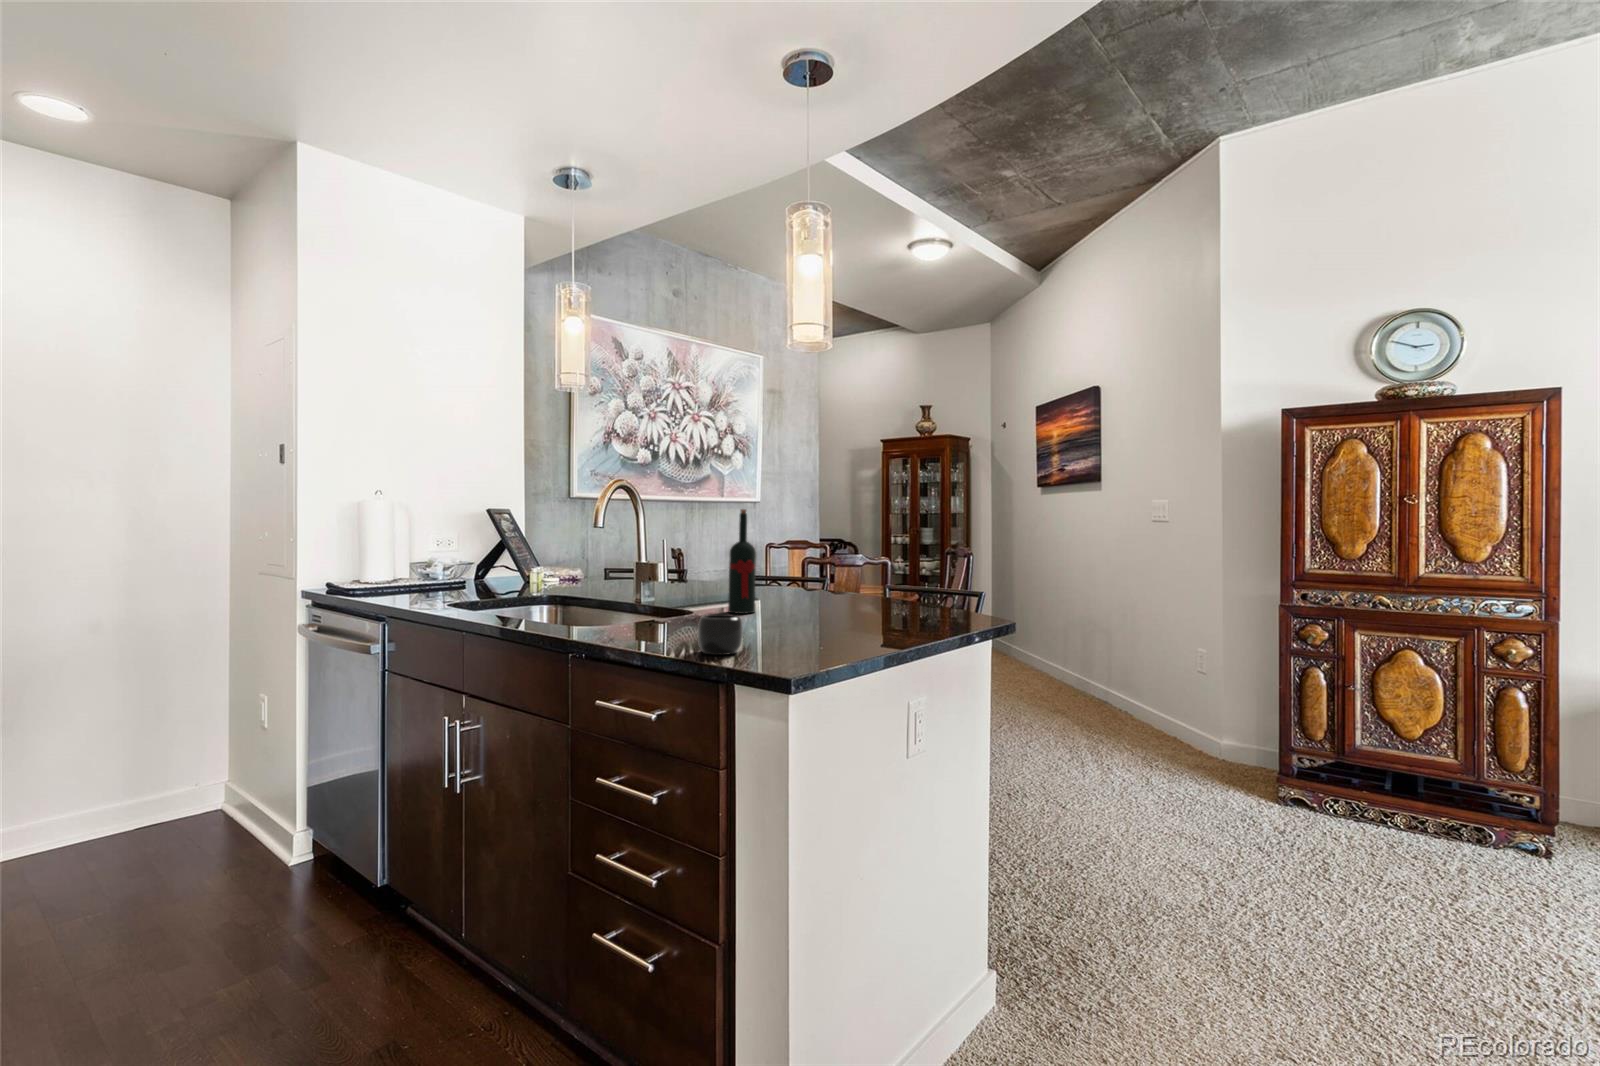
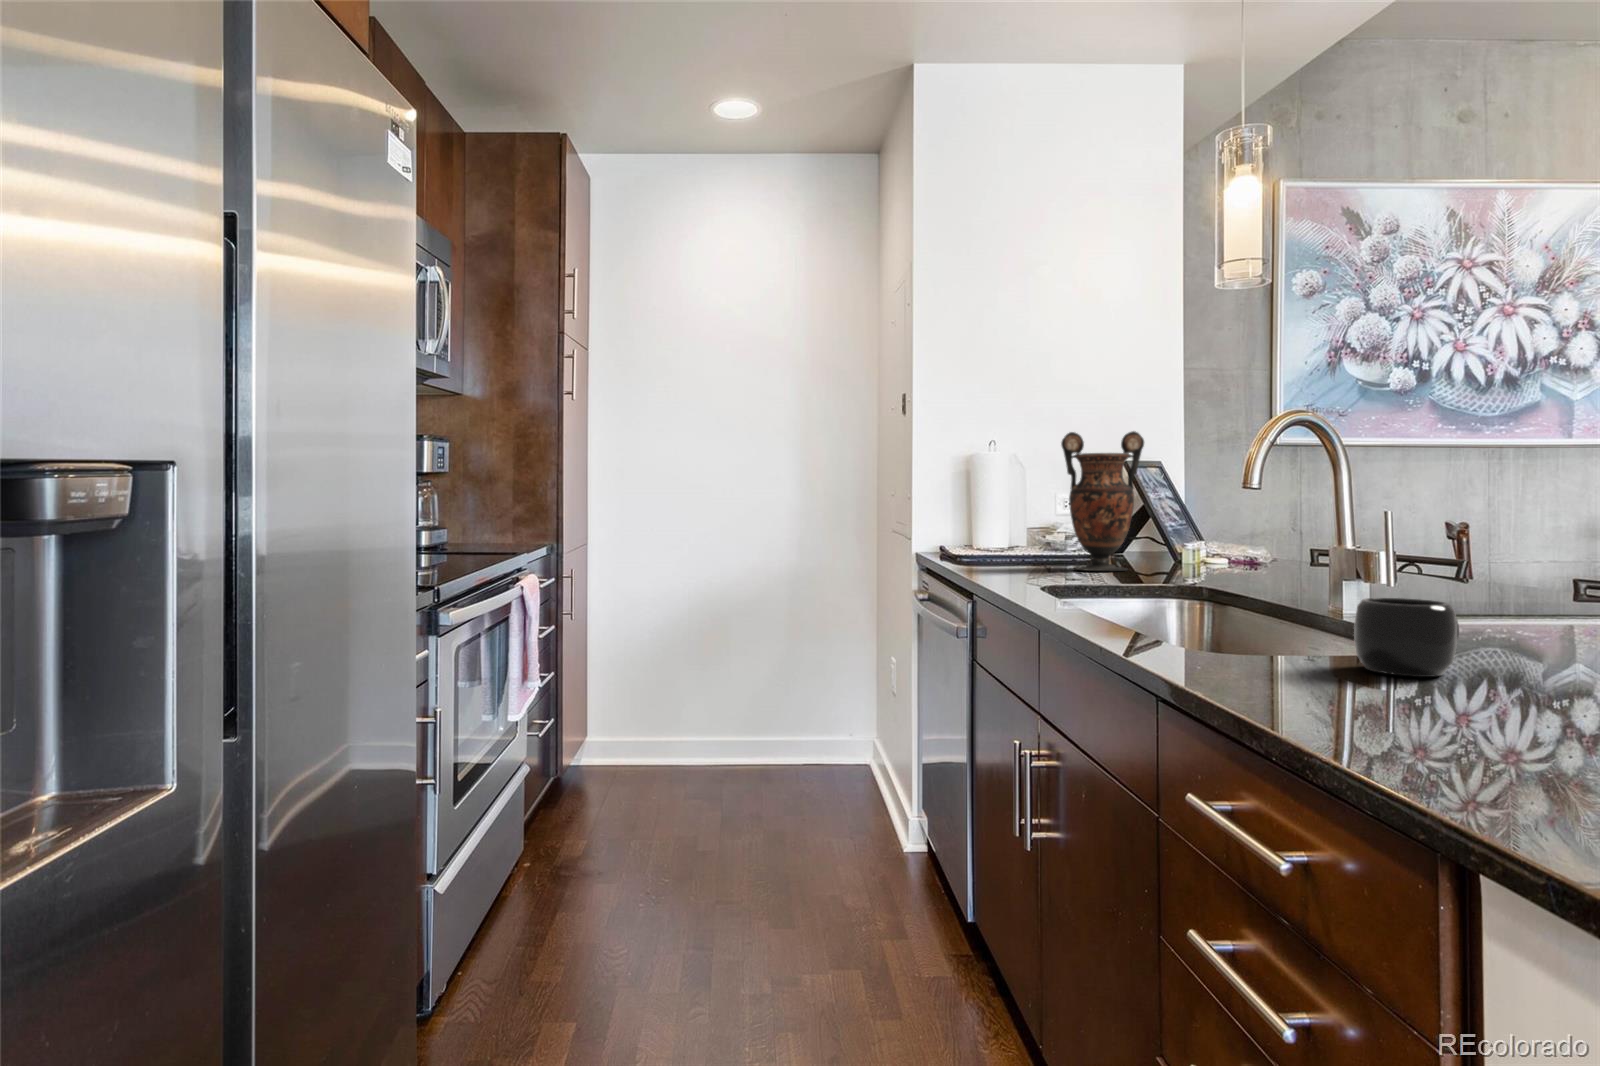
vase: none [450,491,512,596] -> present [1061,431,1144,571]
wine bottle: present [728,509,756,614] -> none [1486,417,1552,616]

